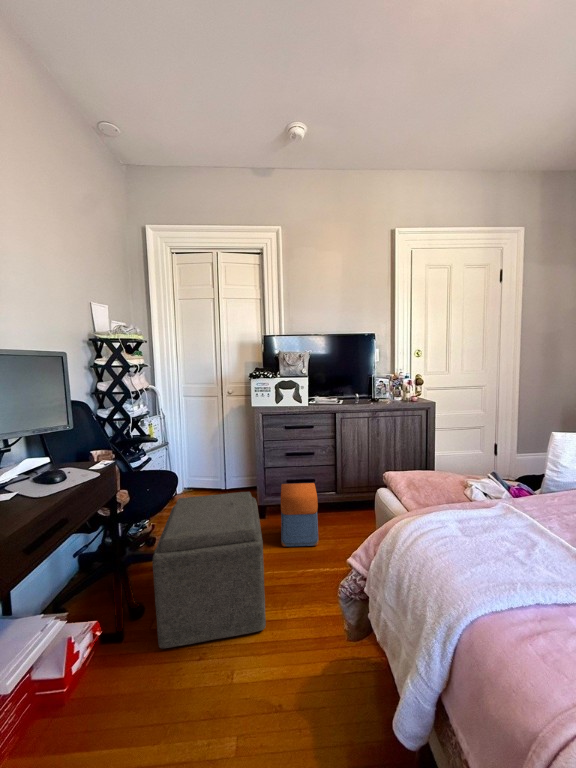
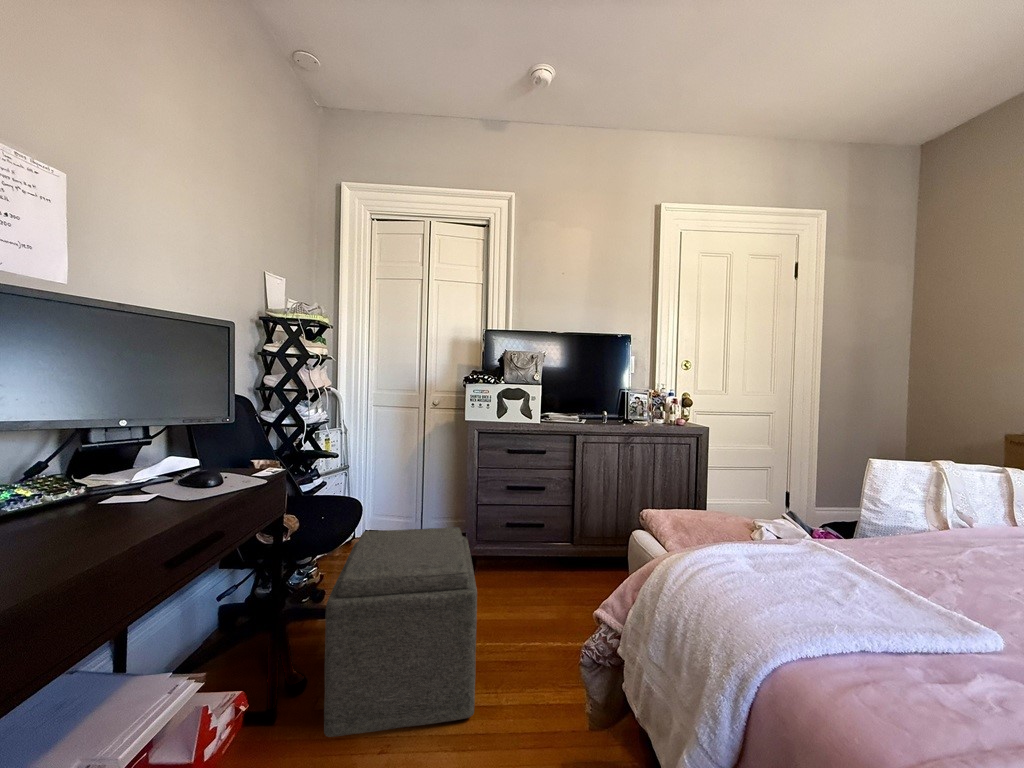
backpack: present [281,483,318,546] -> none [497,524,549,610]

